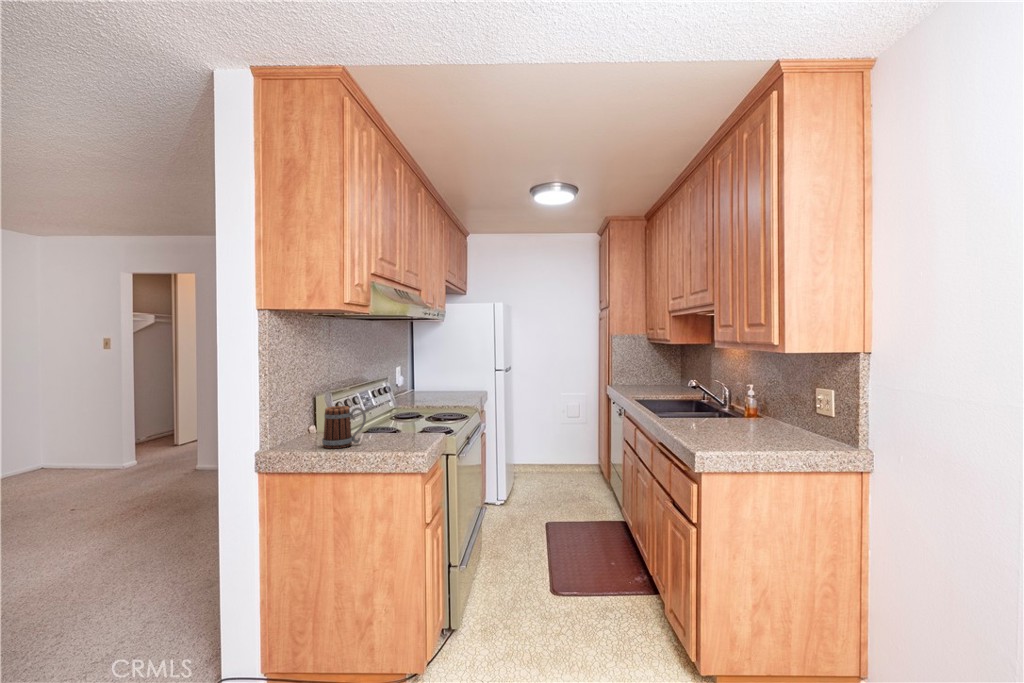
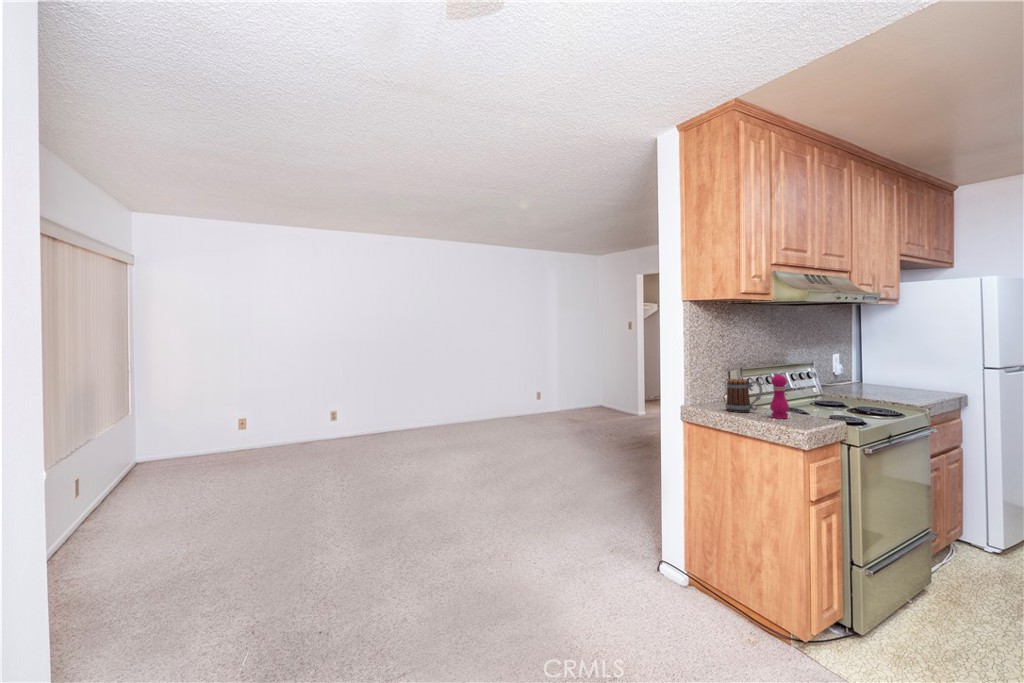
pepper mill: none [378,395,398,450] -> present [770,372,789,419]

